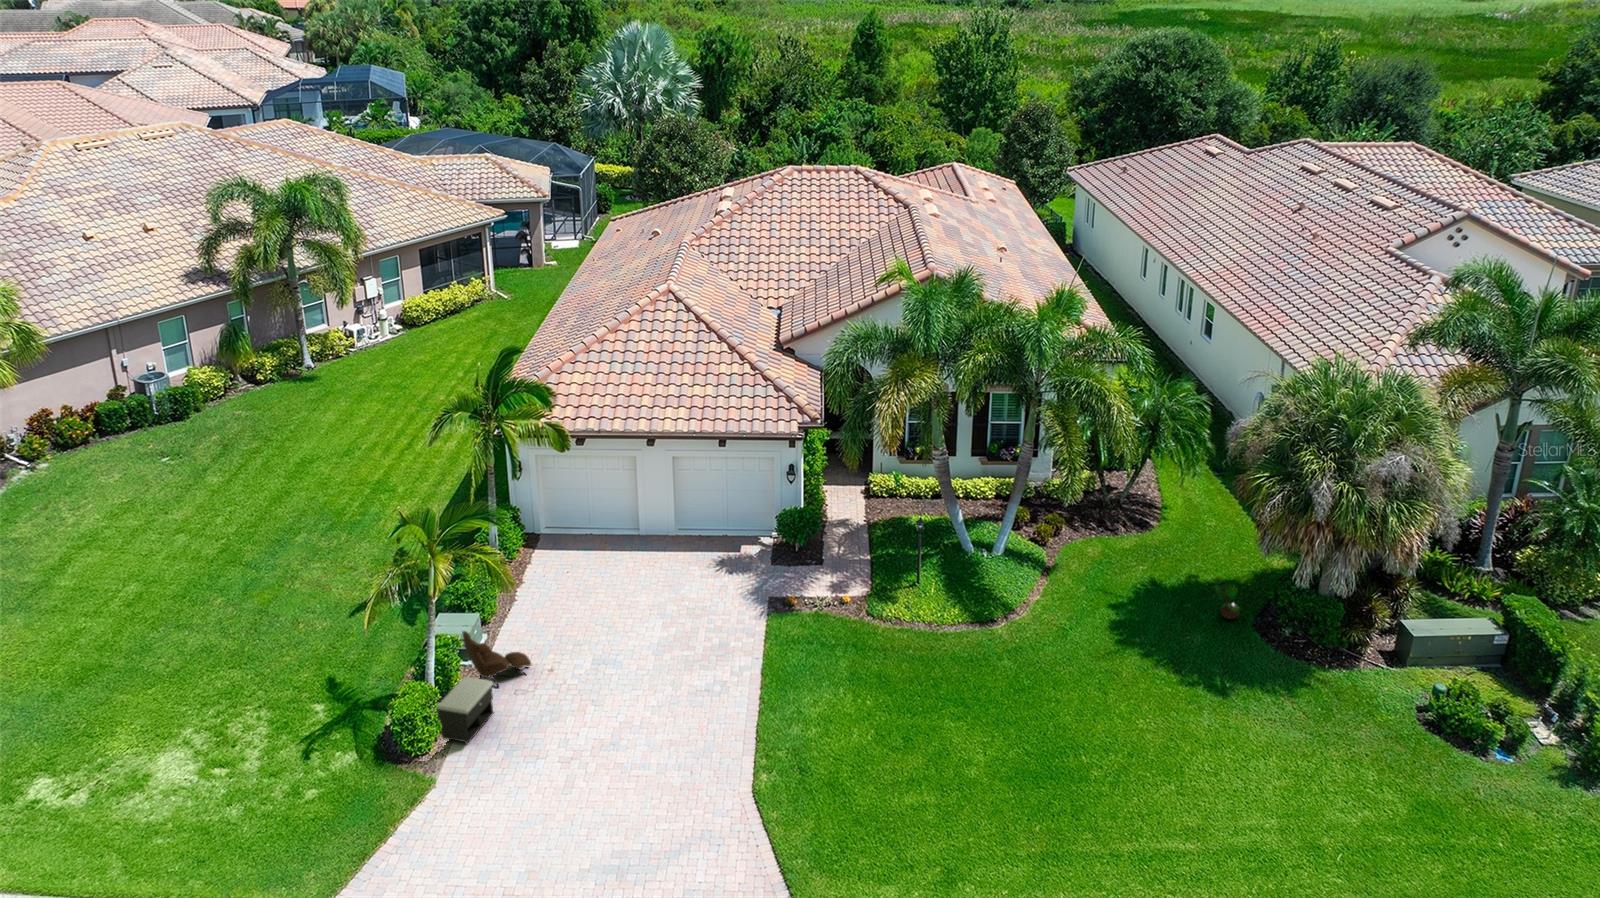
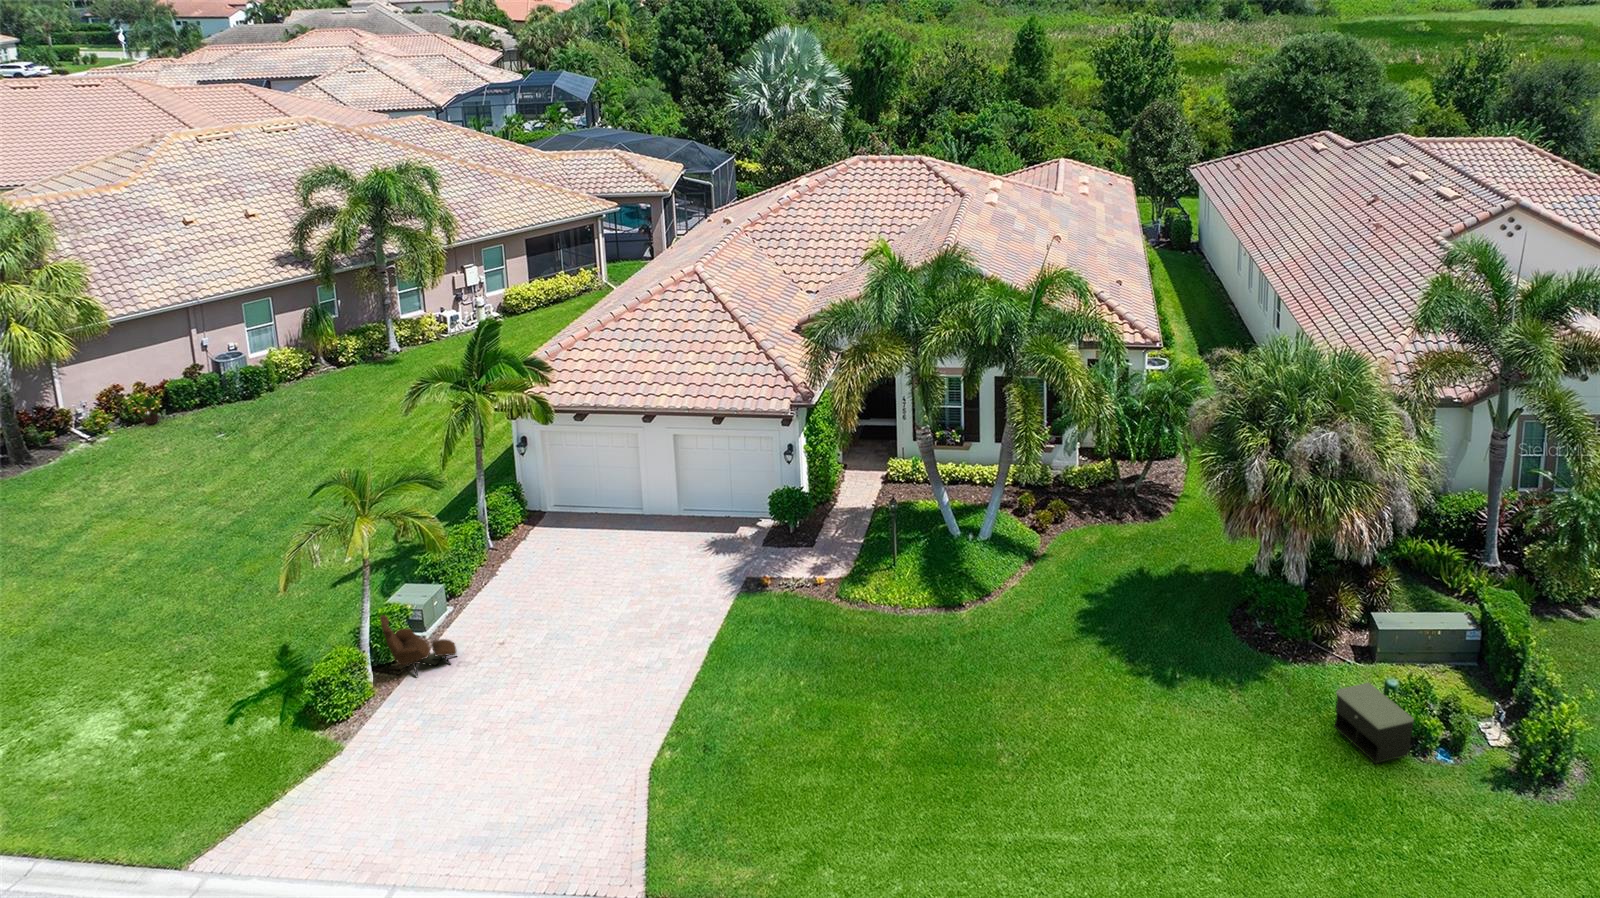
potted tree: present [1217,585,1240,619] -> present [142,395,159,424]
storage bench: present [437,677,494,743] -> present [1334,683,1414,763]

